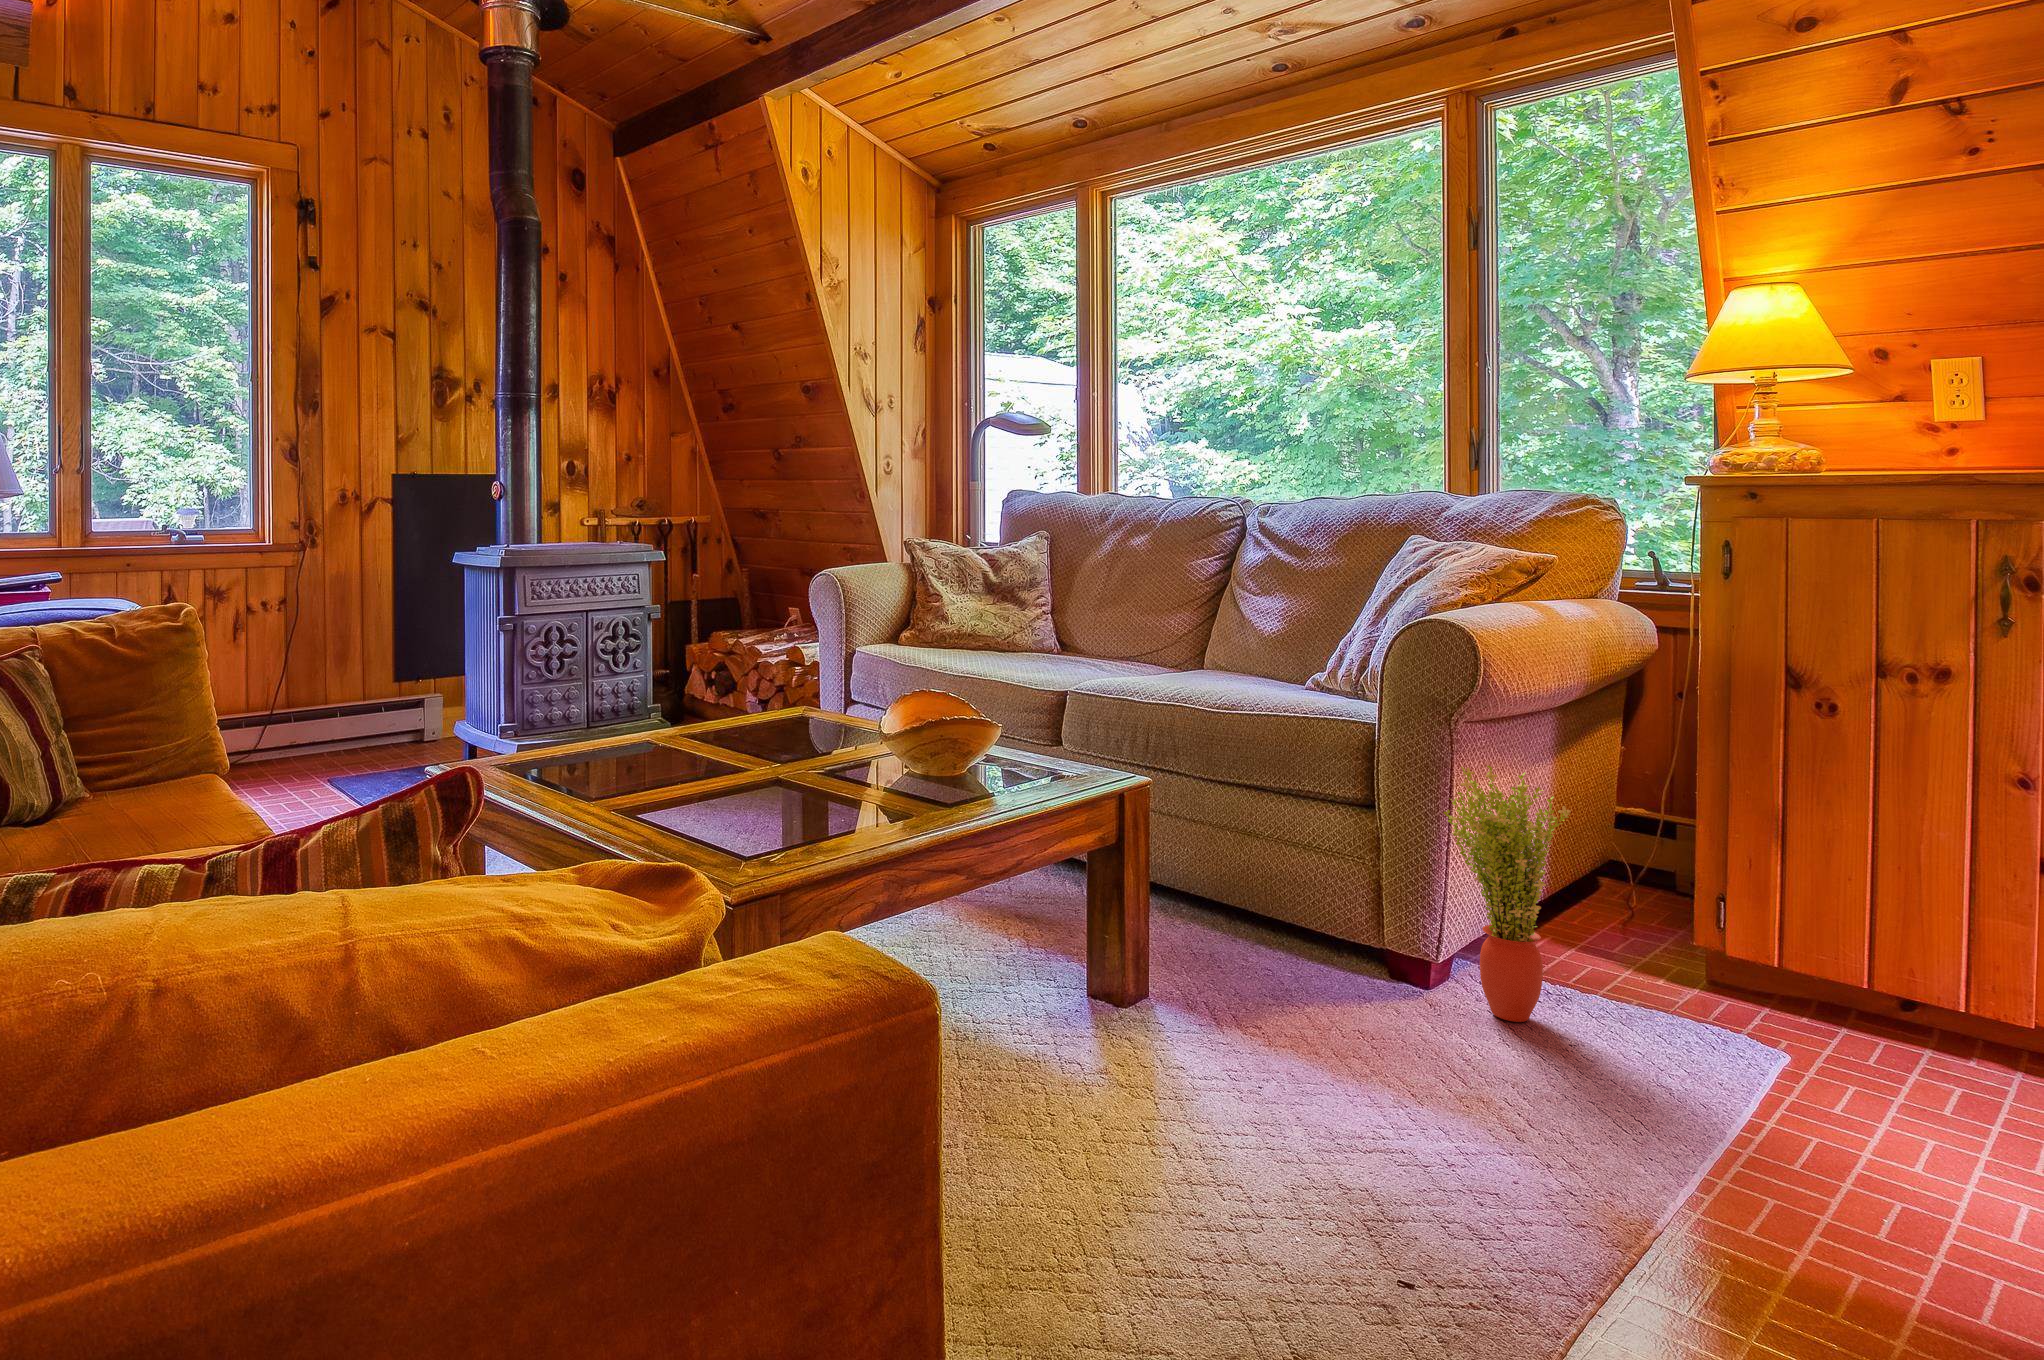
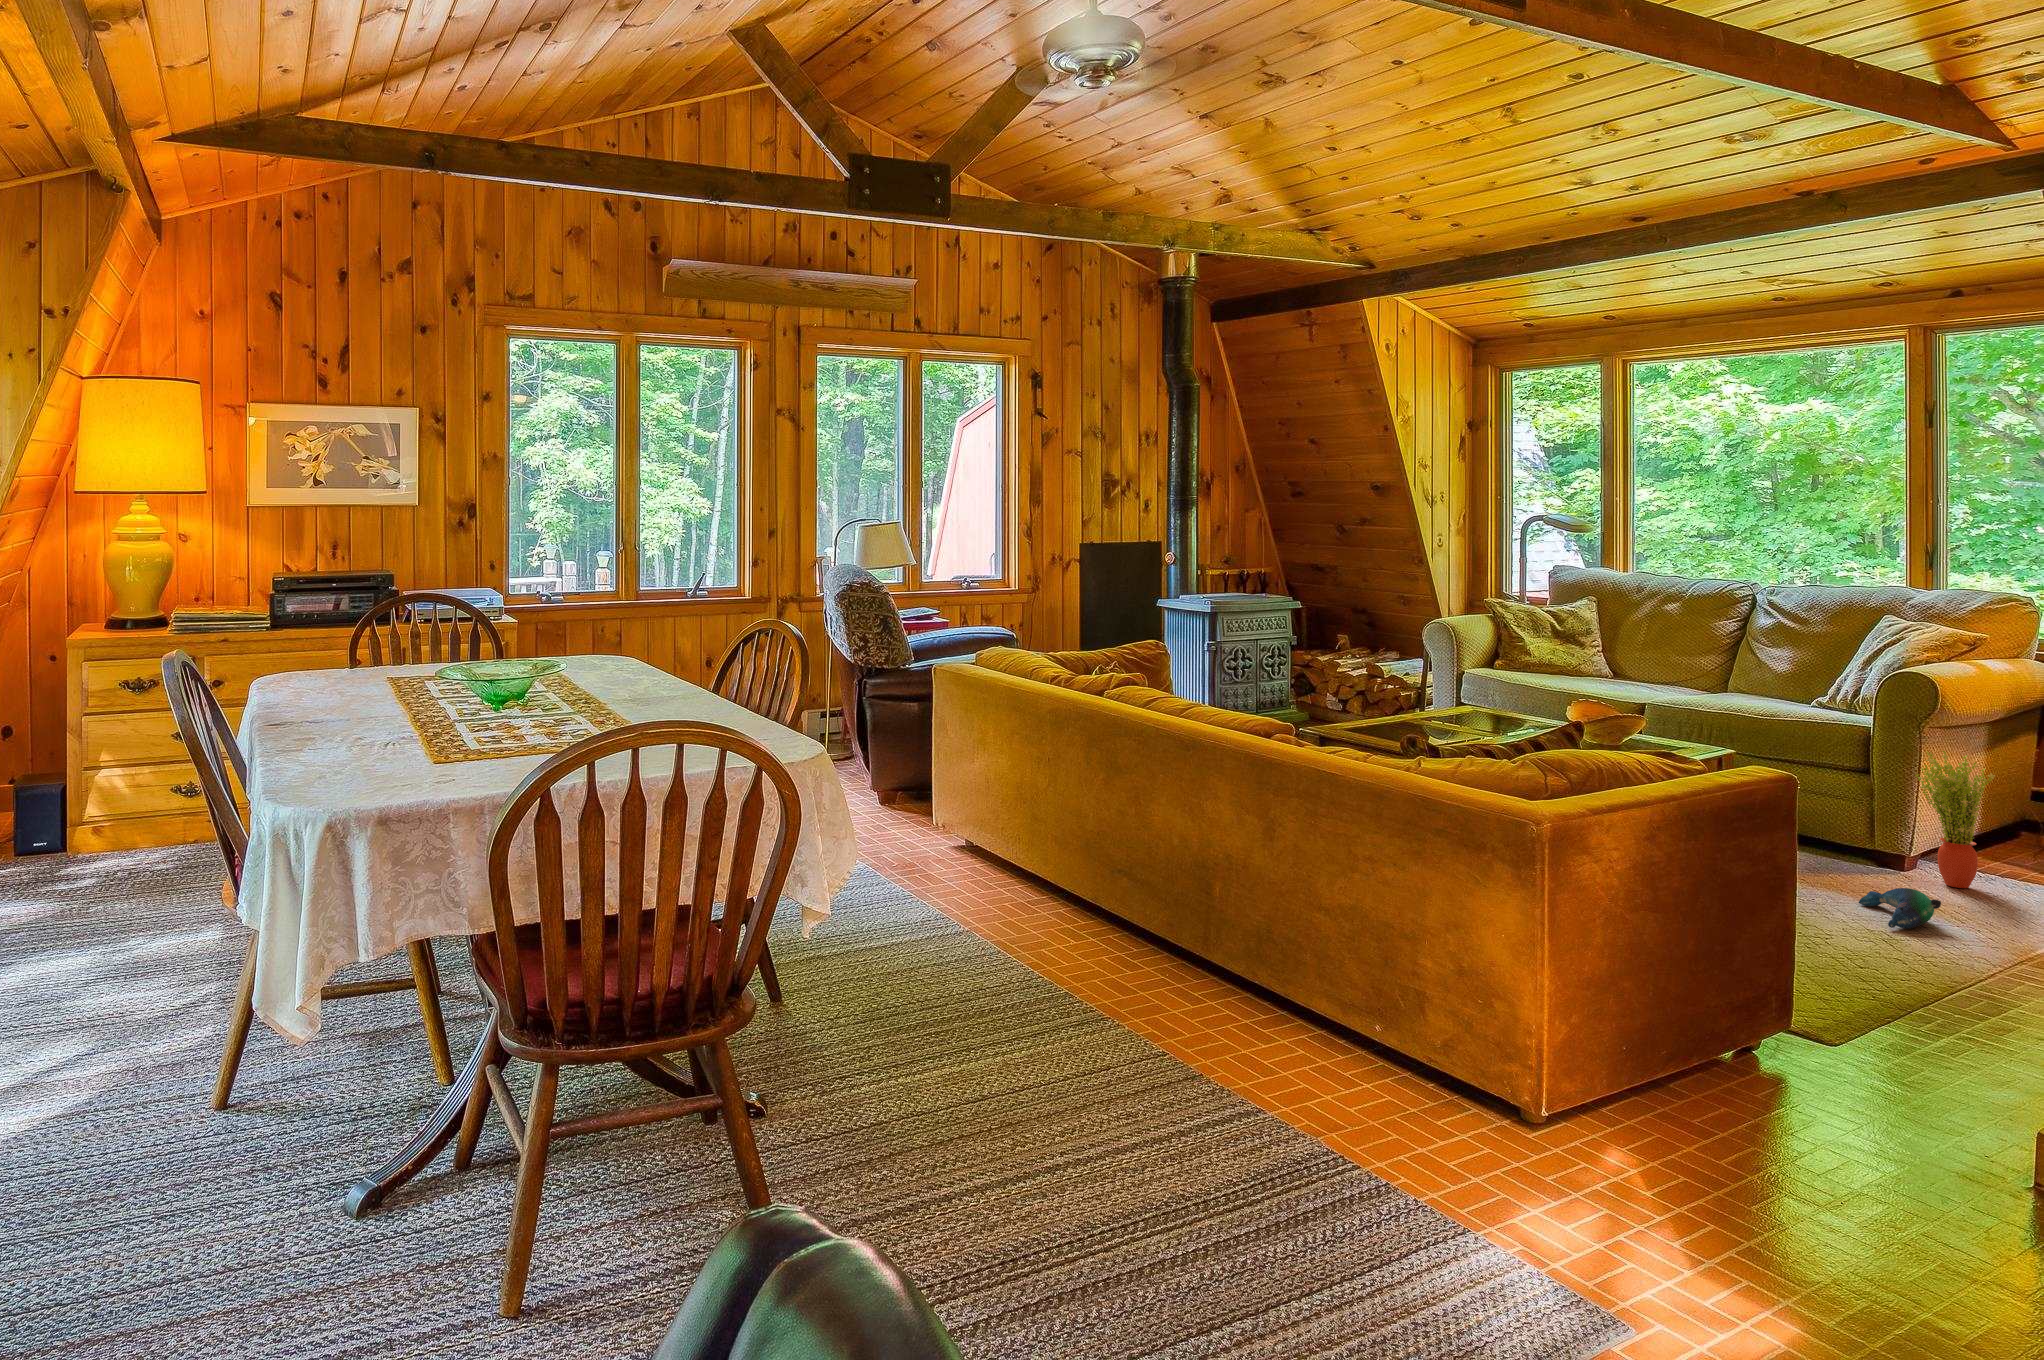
plush toy: none [1340,1062,1481,1177] -> present [1859,888,1941,929]

